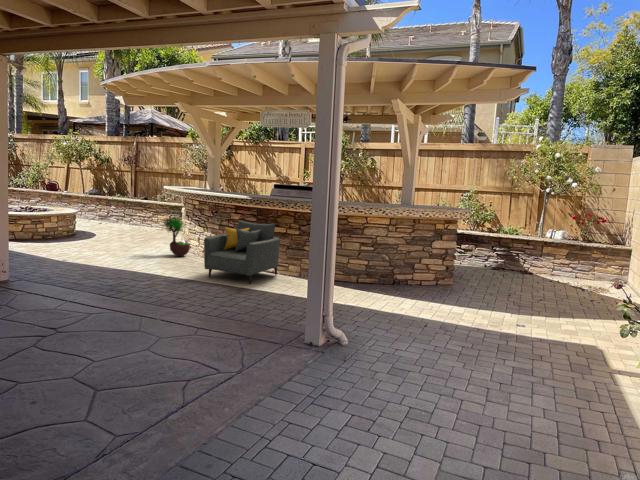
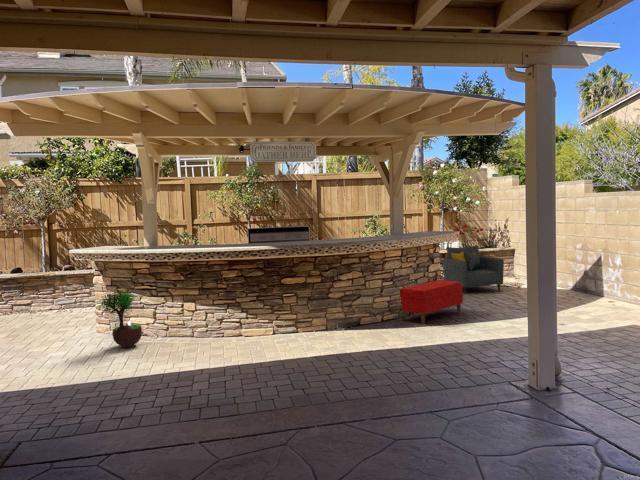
armchair: present [204,220,280,284] -> present [443,245,504,294]
bench: none [372,255,447,294] -> present [400,280,463,324]

